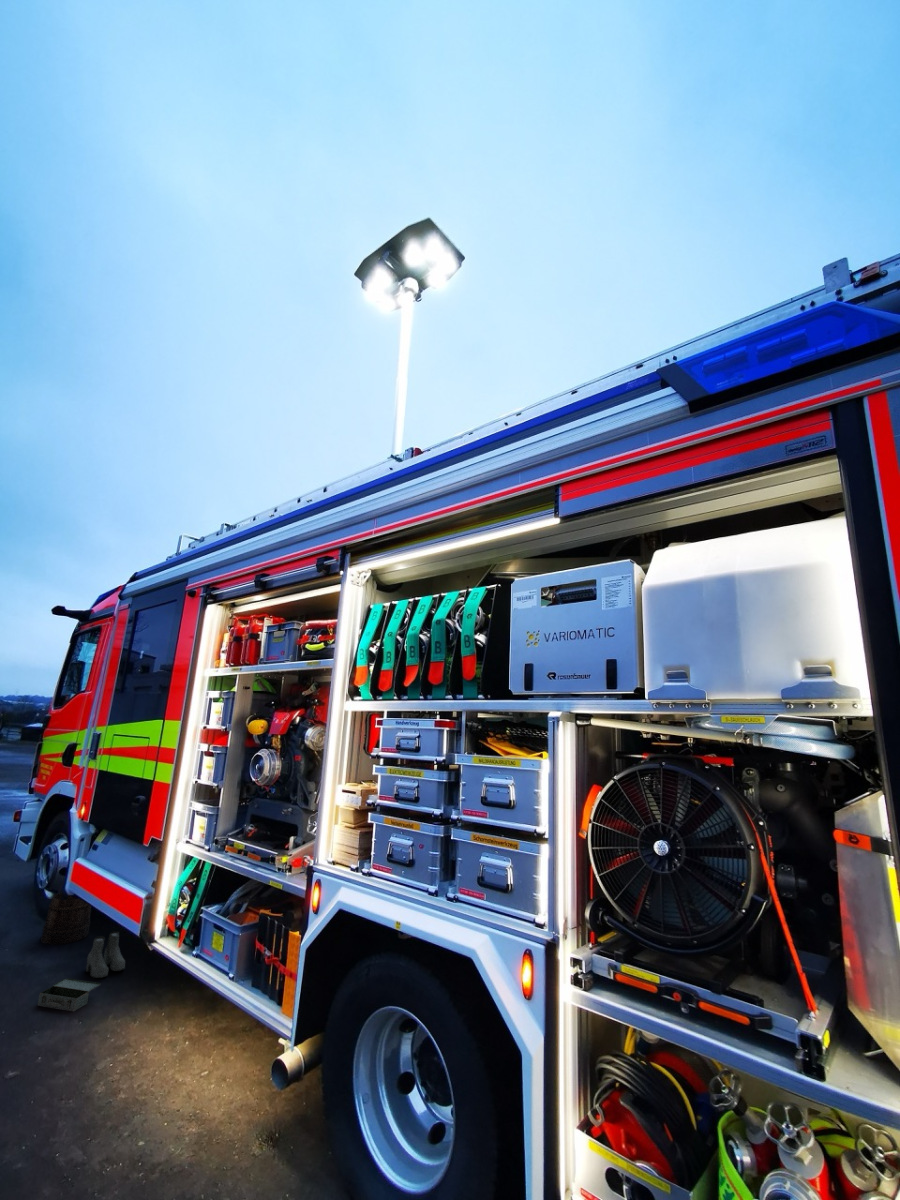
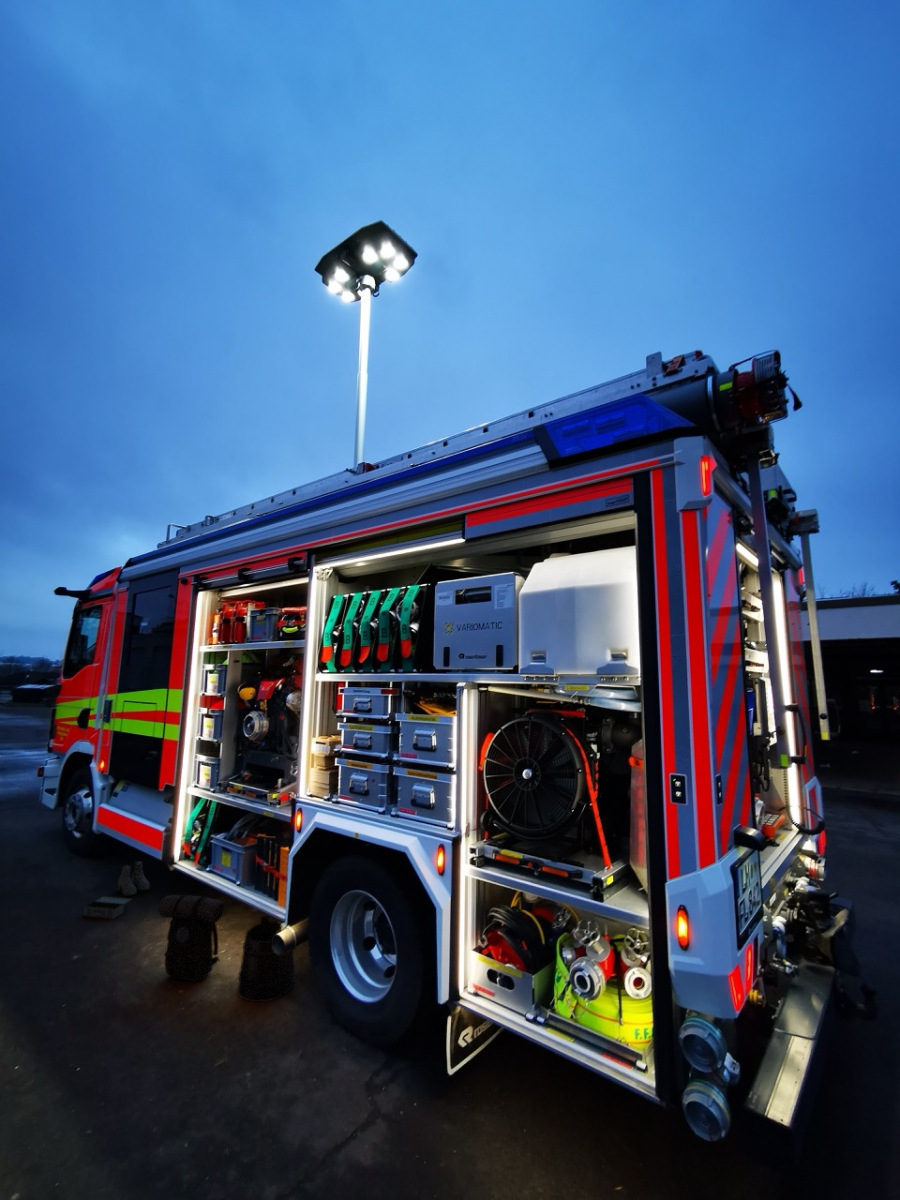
bucket: present [41,893,91,944] -> present [238,916,295,1002]
backpack: none [123,991,211,1120] -> present [158,894,224,981]

